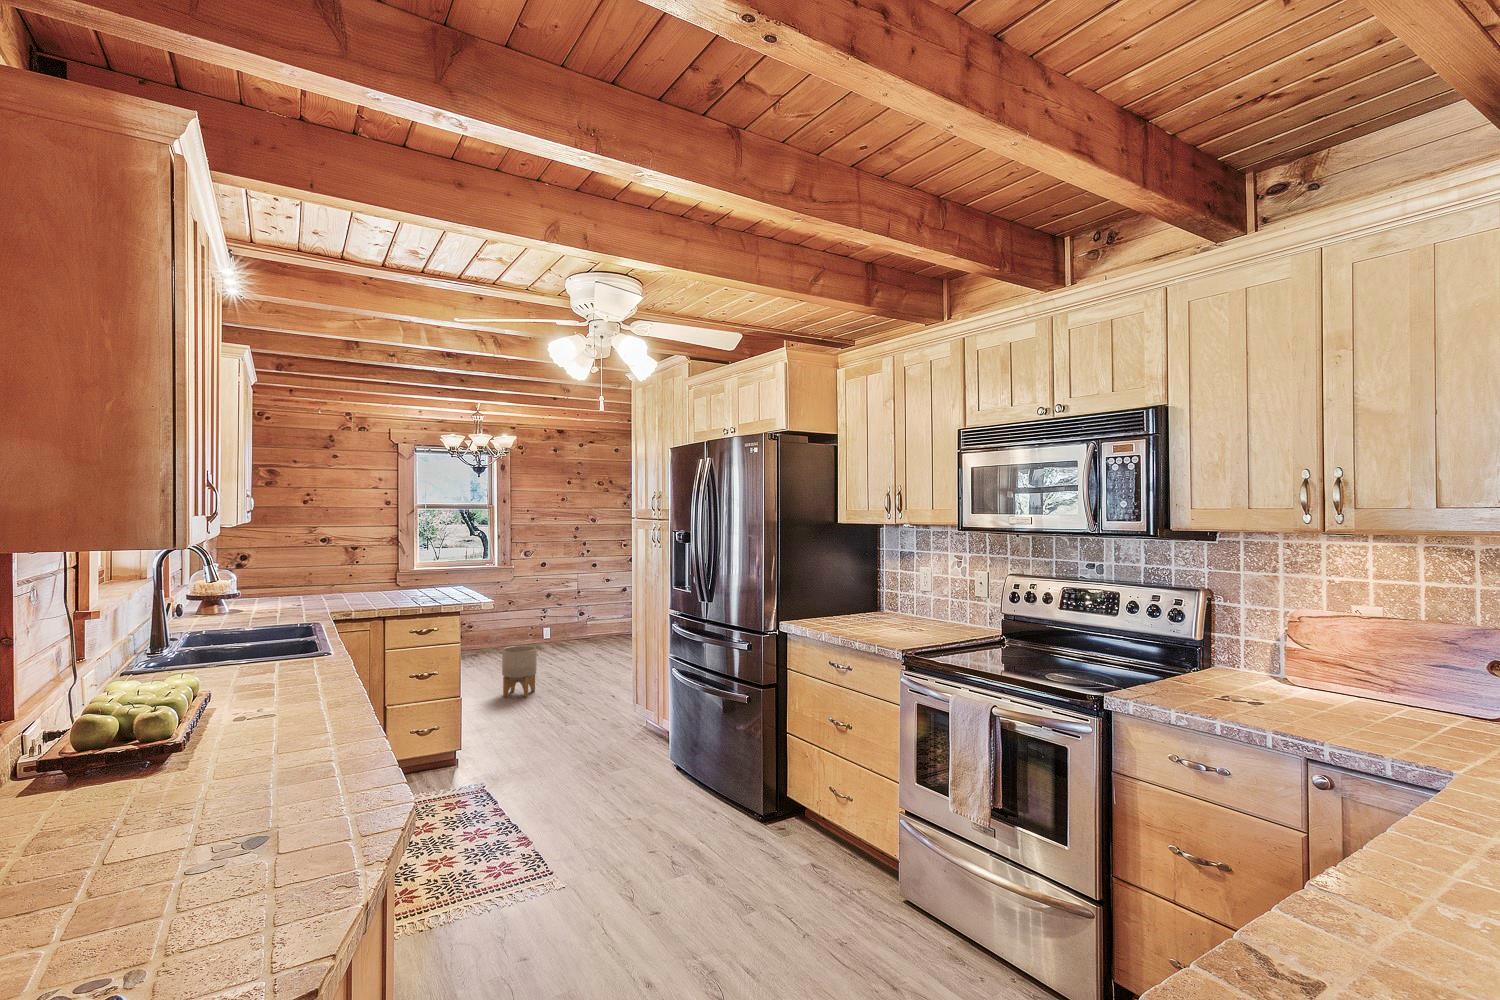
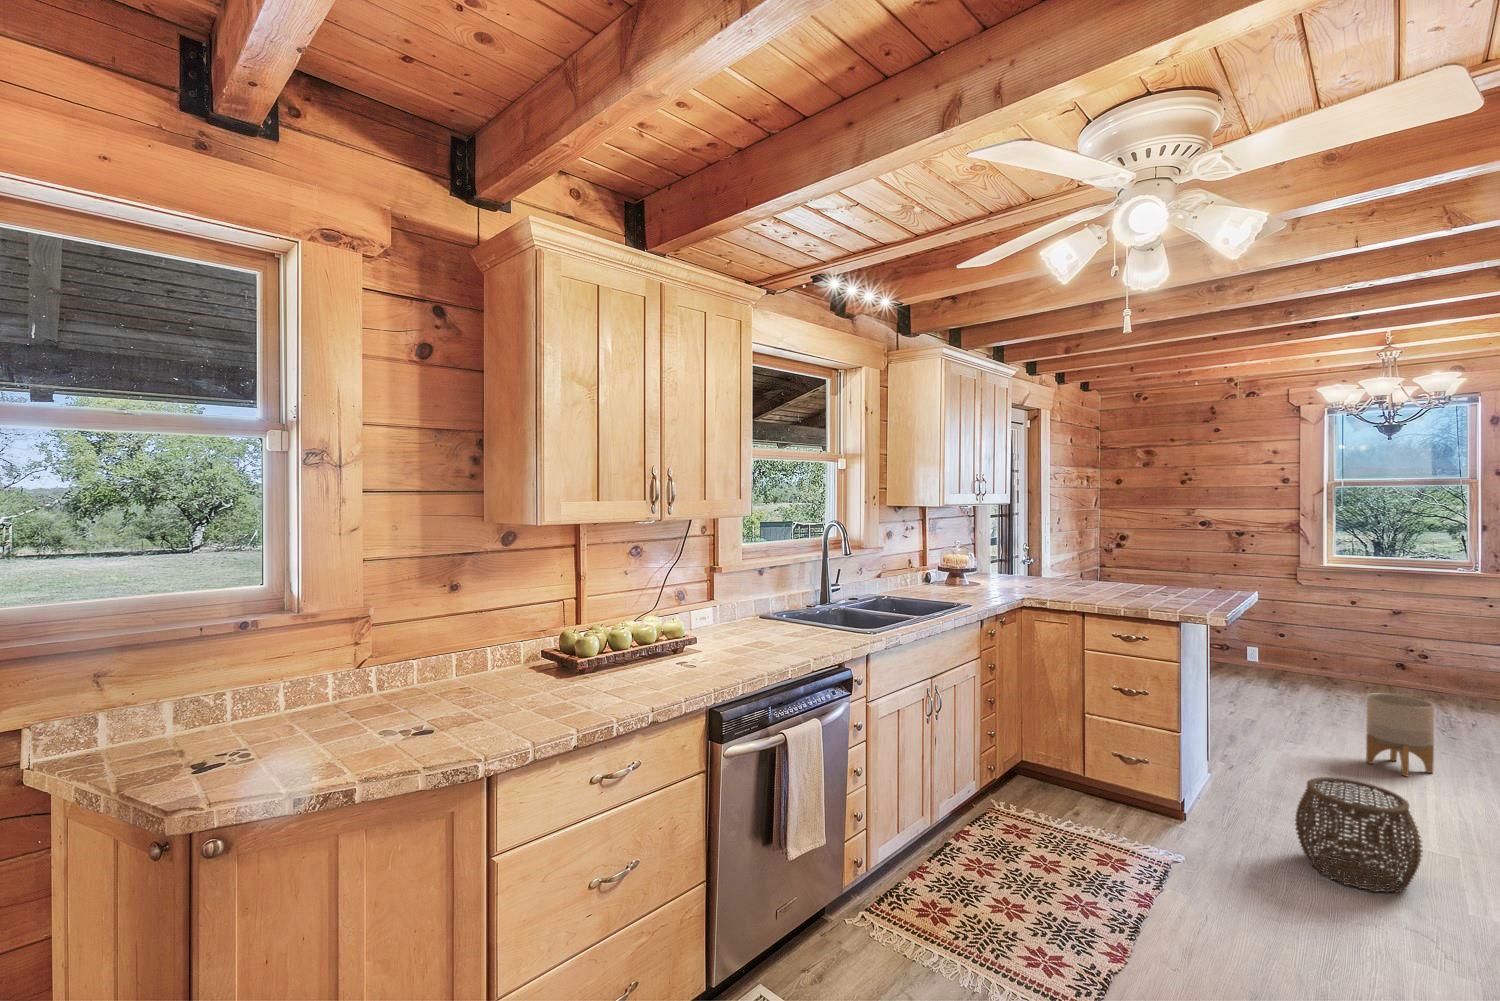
woven basket: none [532,692,594,757] -> present [1295,777,1422,893]

